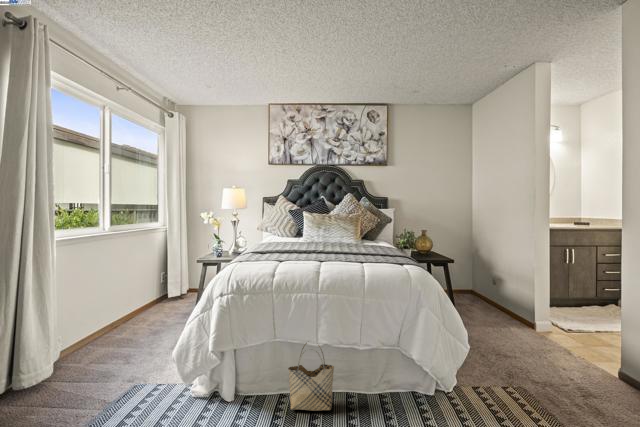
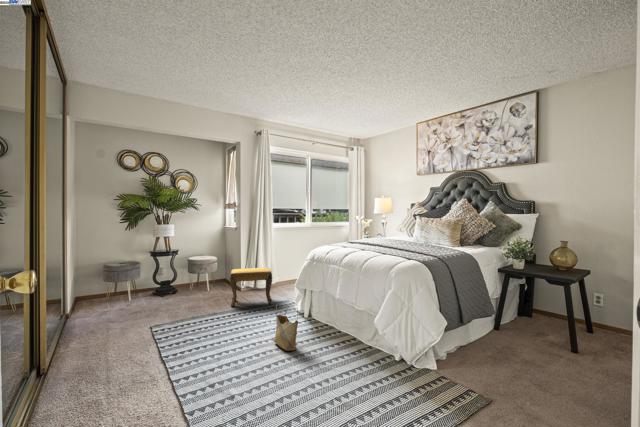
footstool: none [51,308,152,400] -> present [230,268,272,307]

